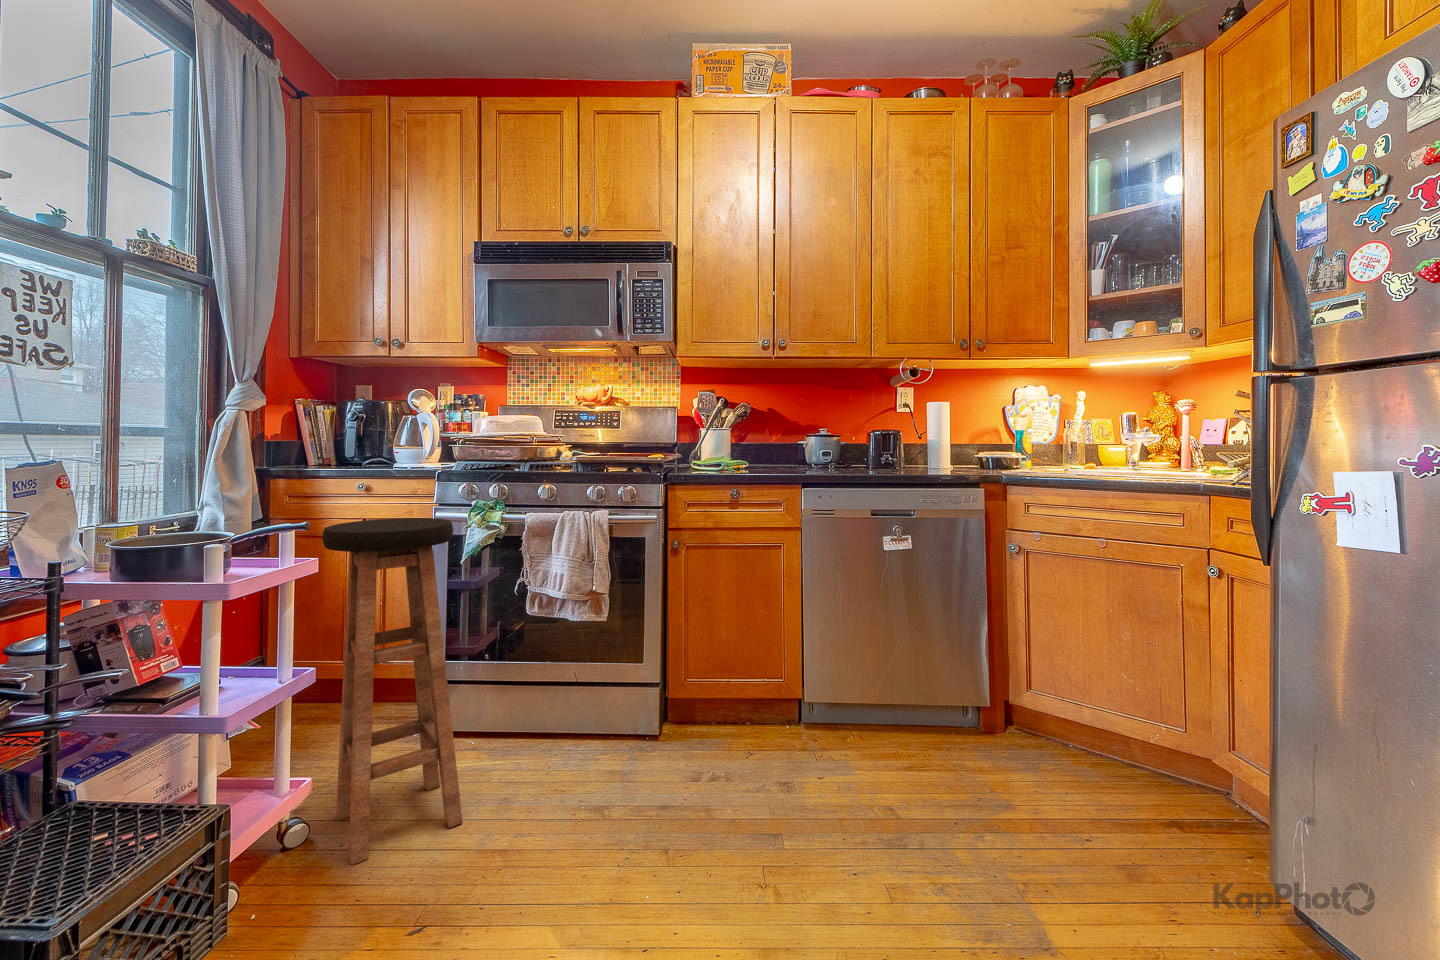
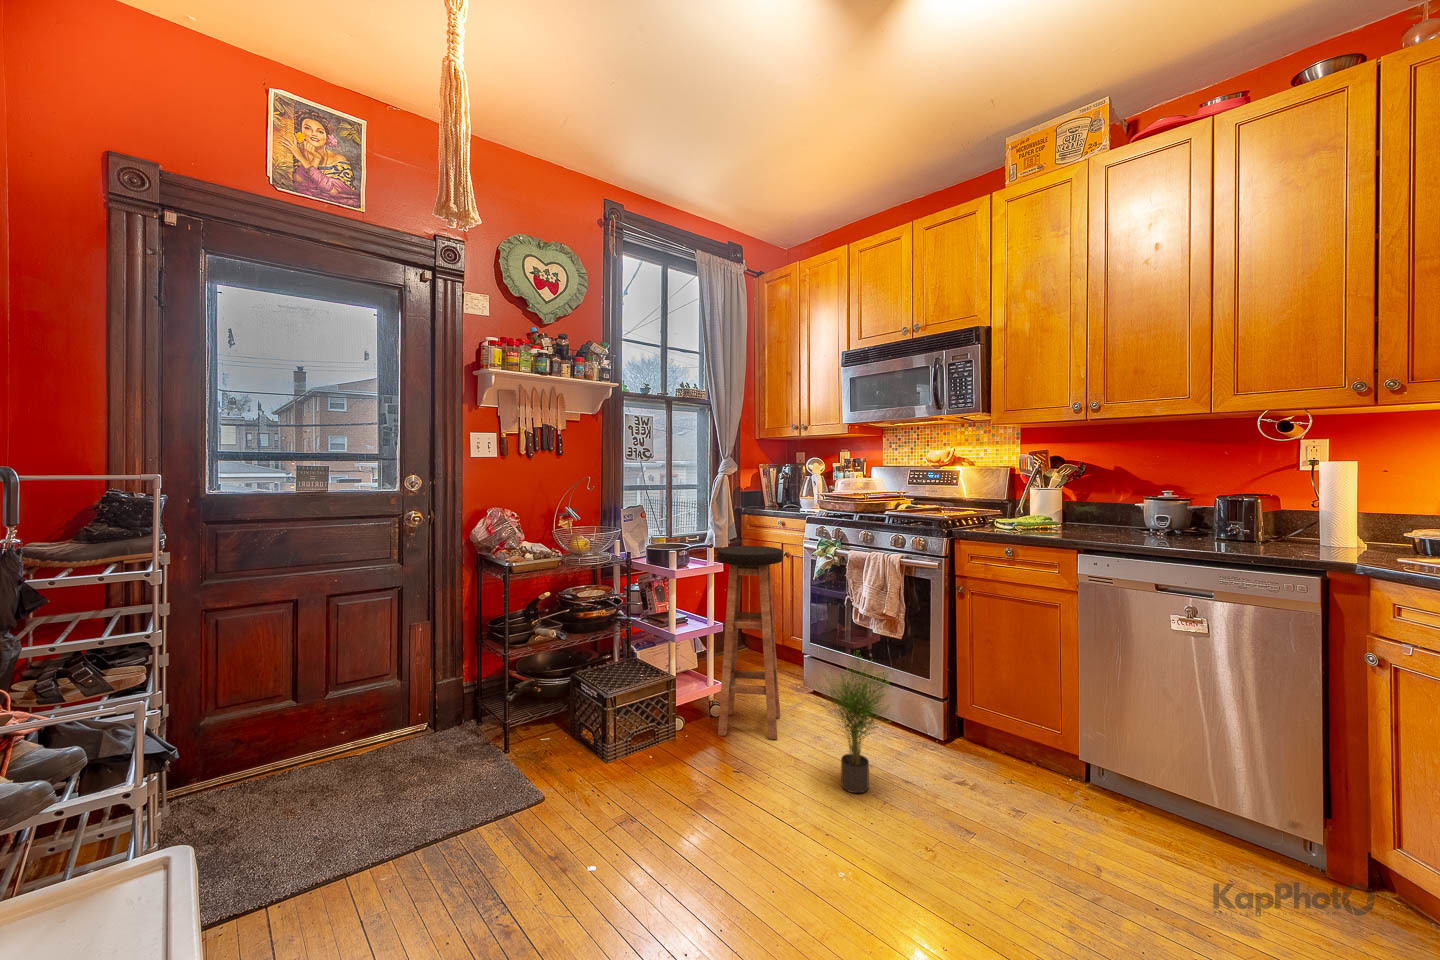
potted plant: none [545,644,687,850] -> present [824,658,887,793]

